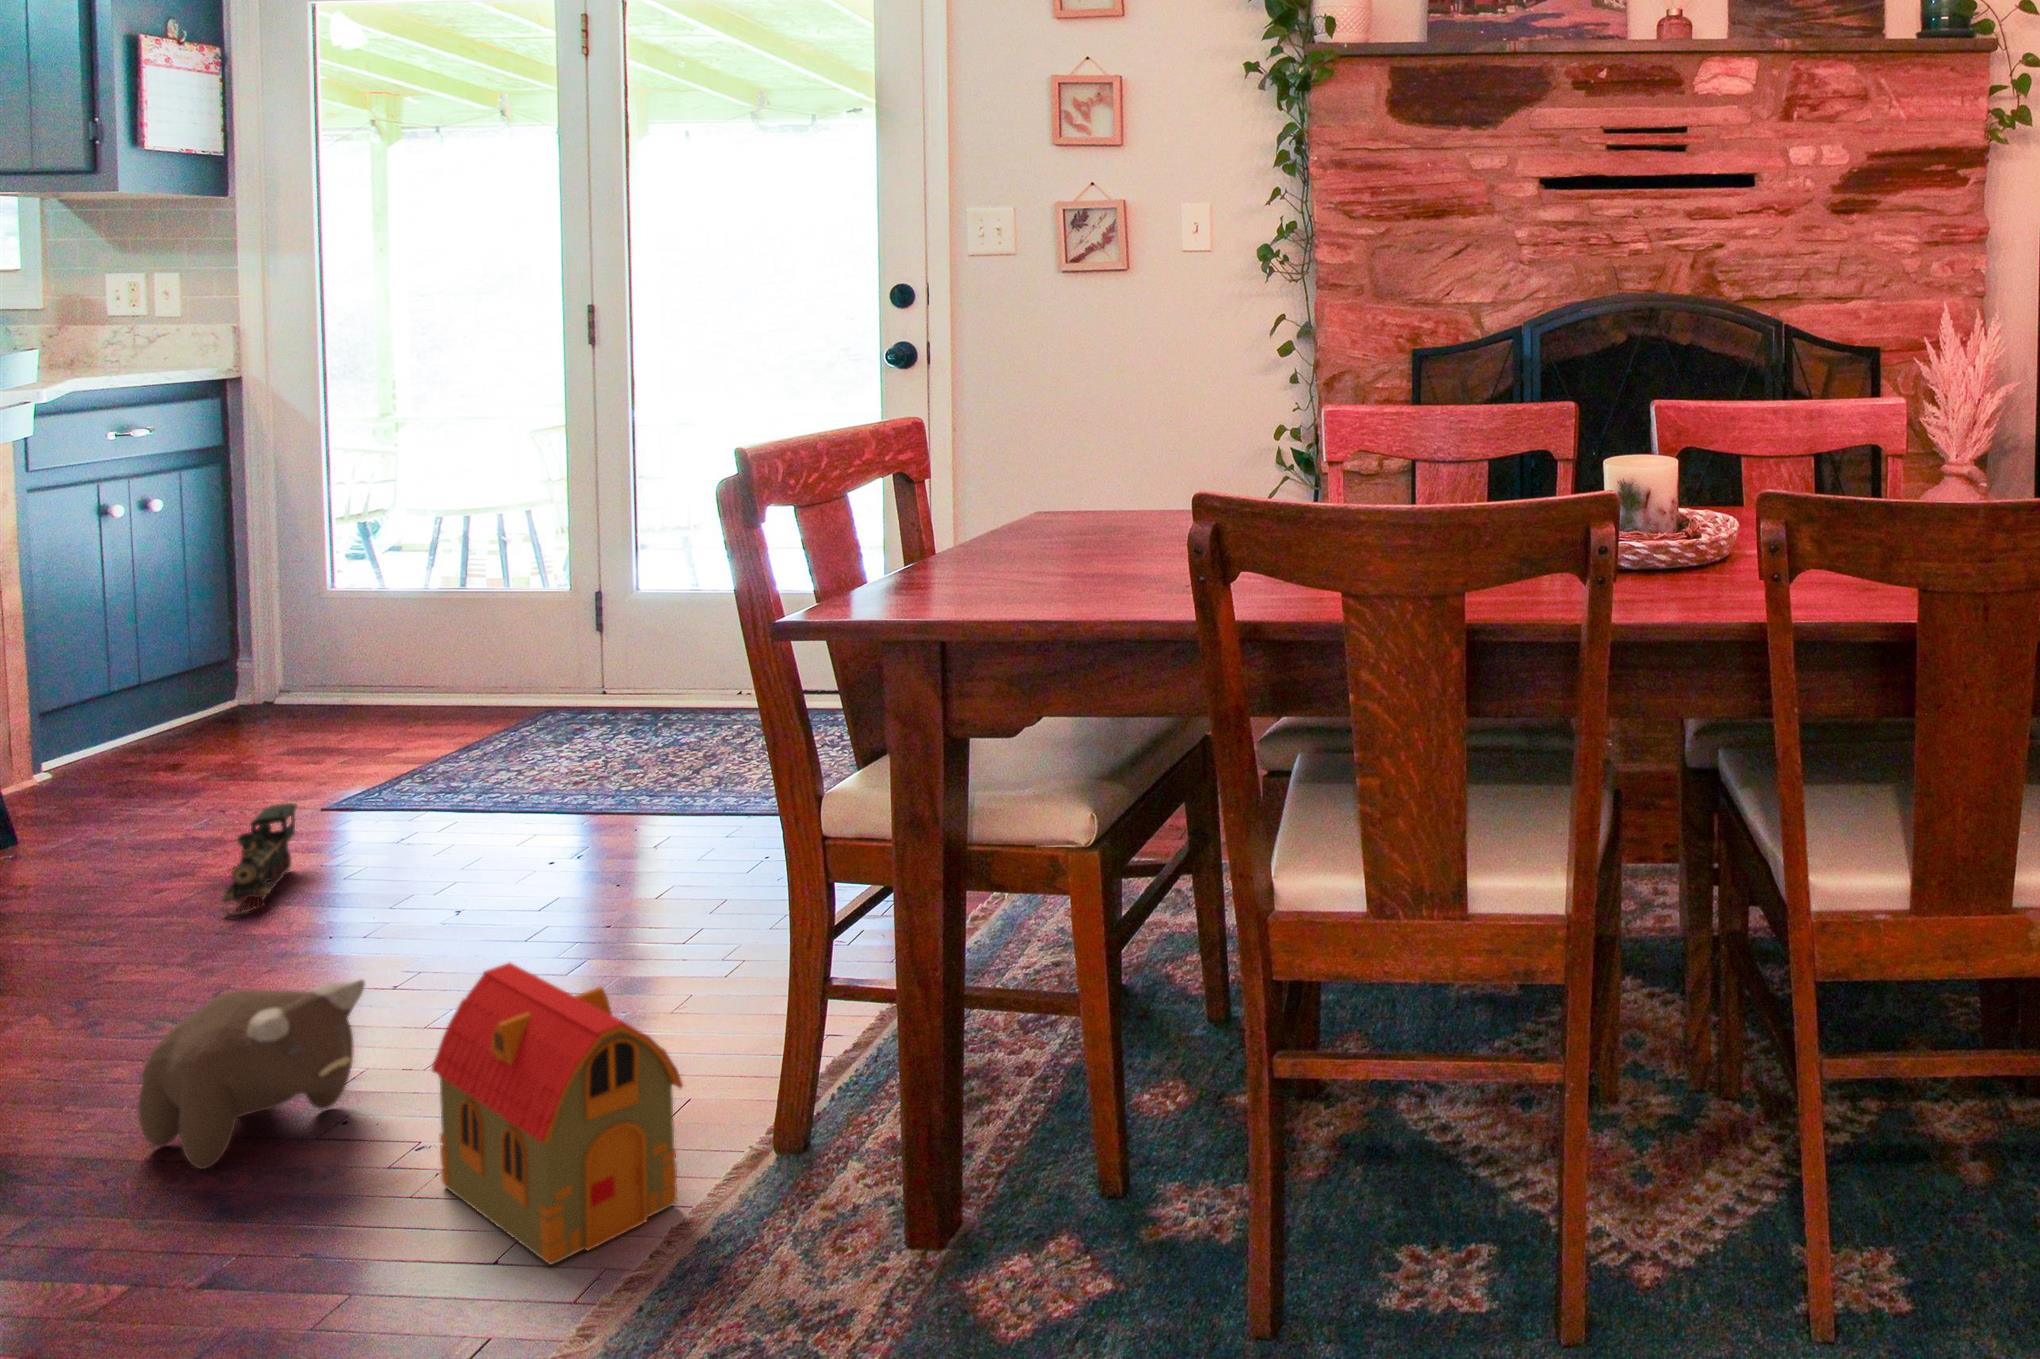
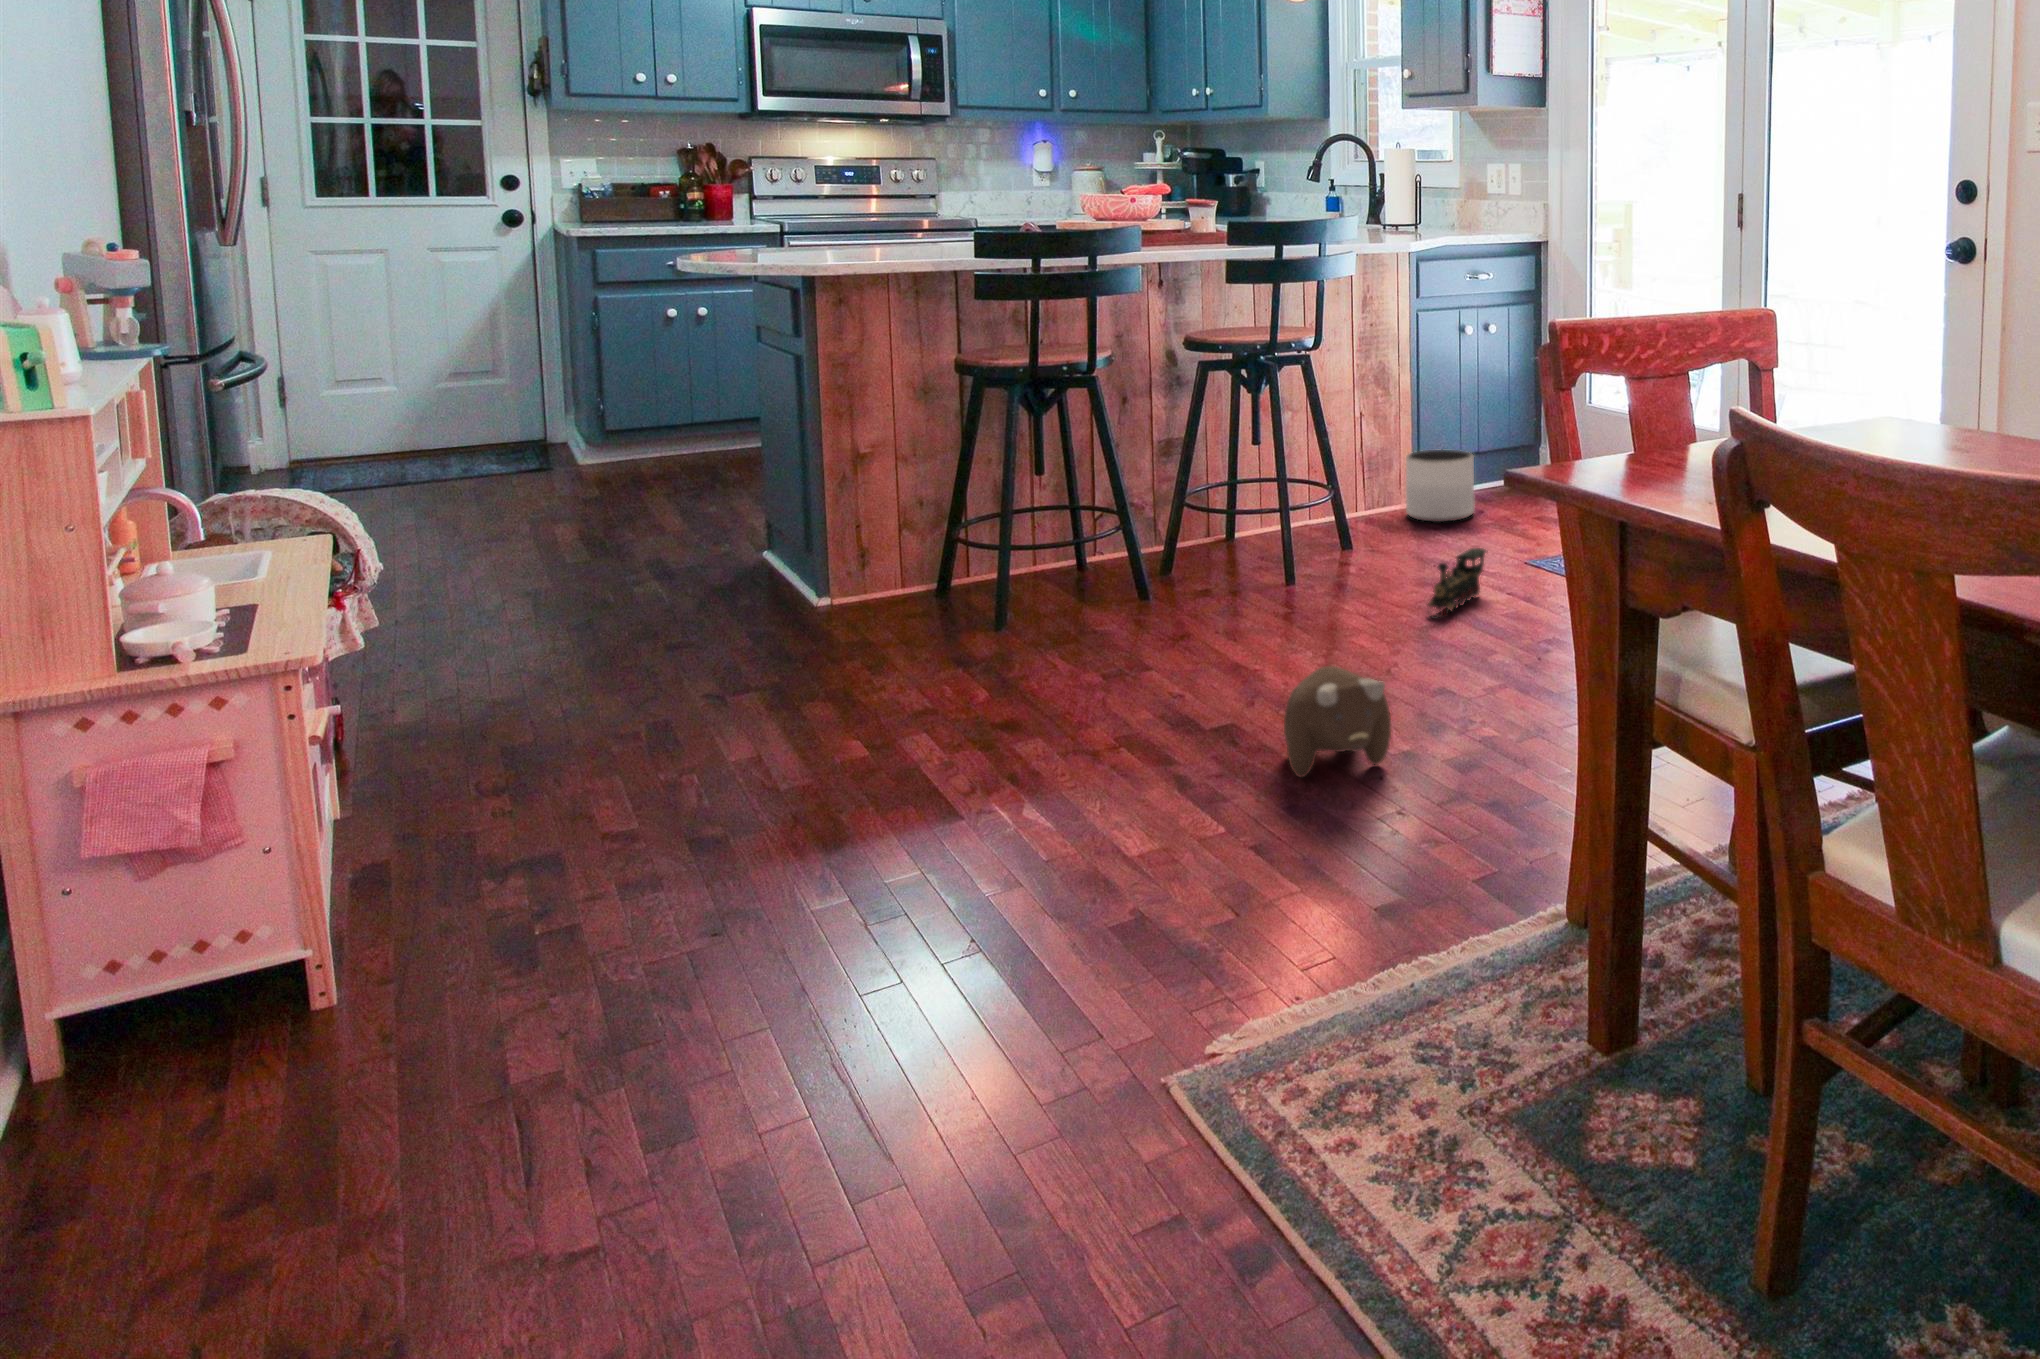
planter: none [35,688,175,803] -> present [1406,449,1475,522]
toy house: present [432,962,683,1265] -> none [1380,699,1489,932]

